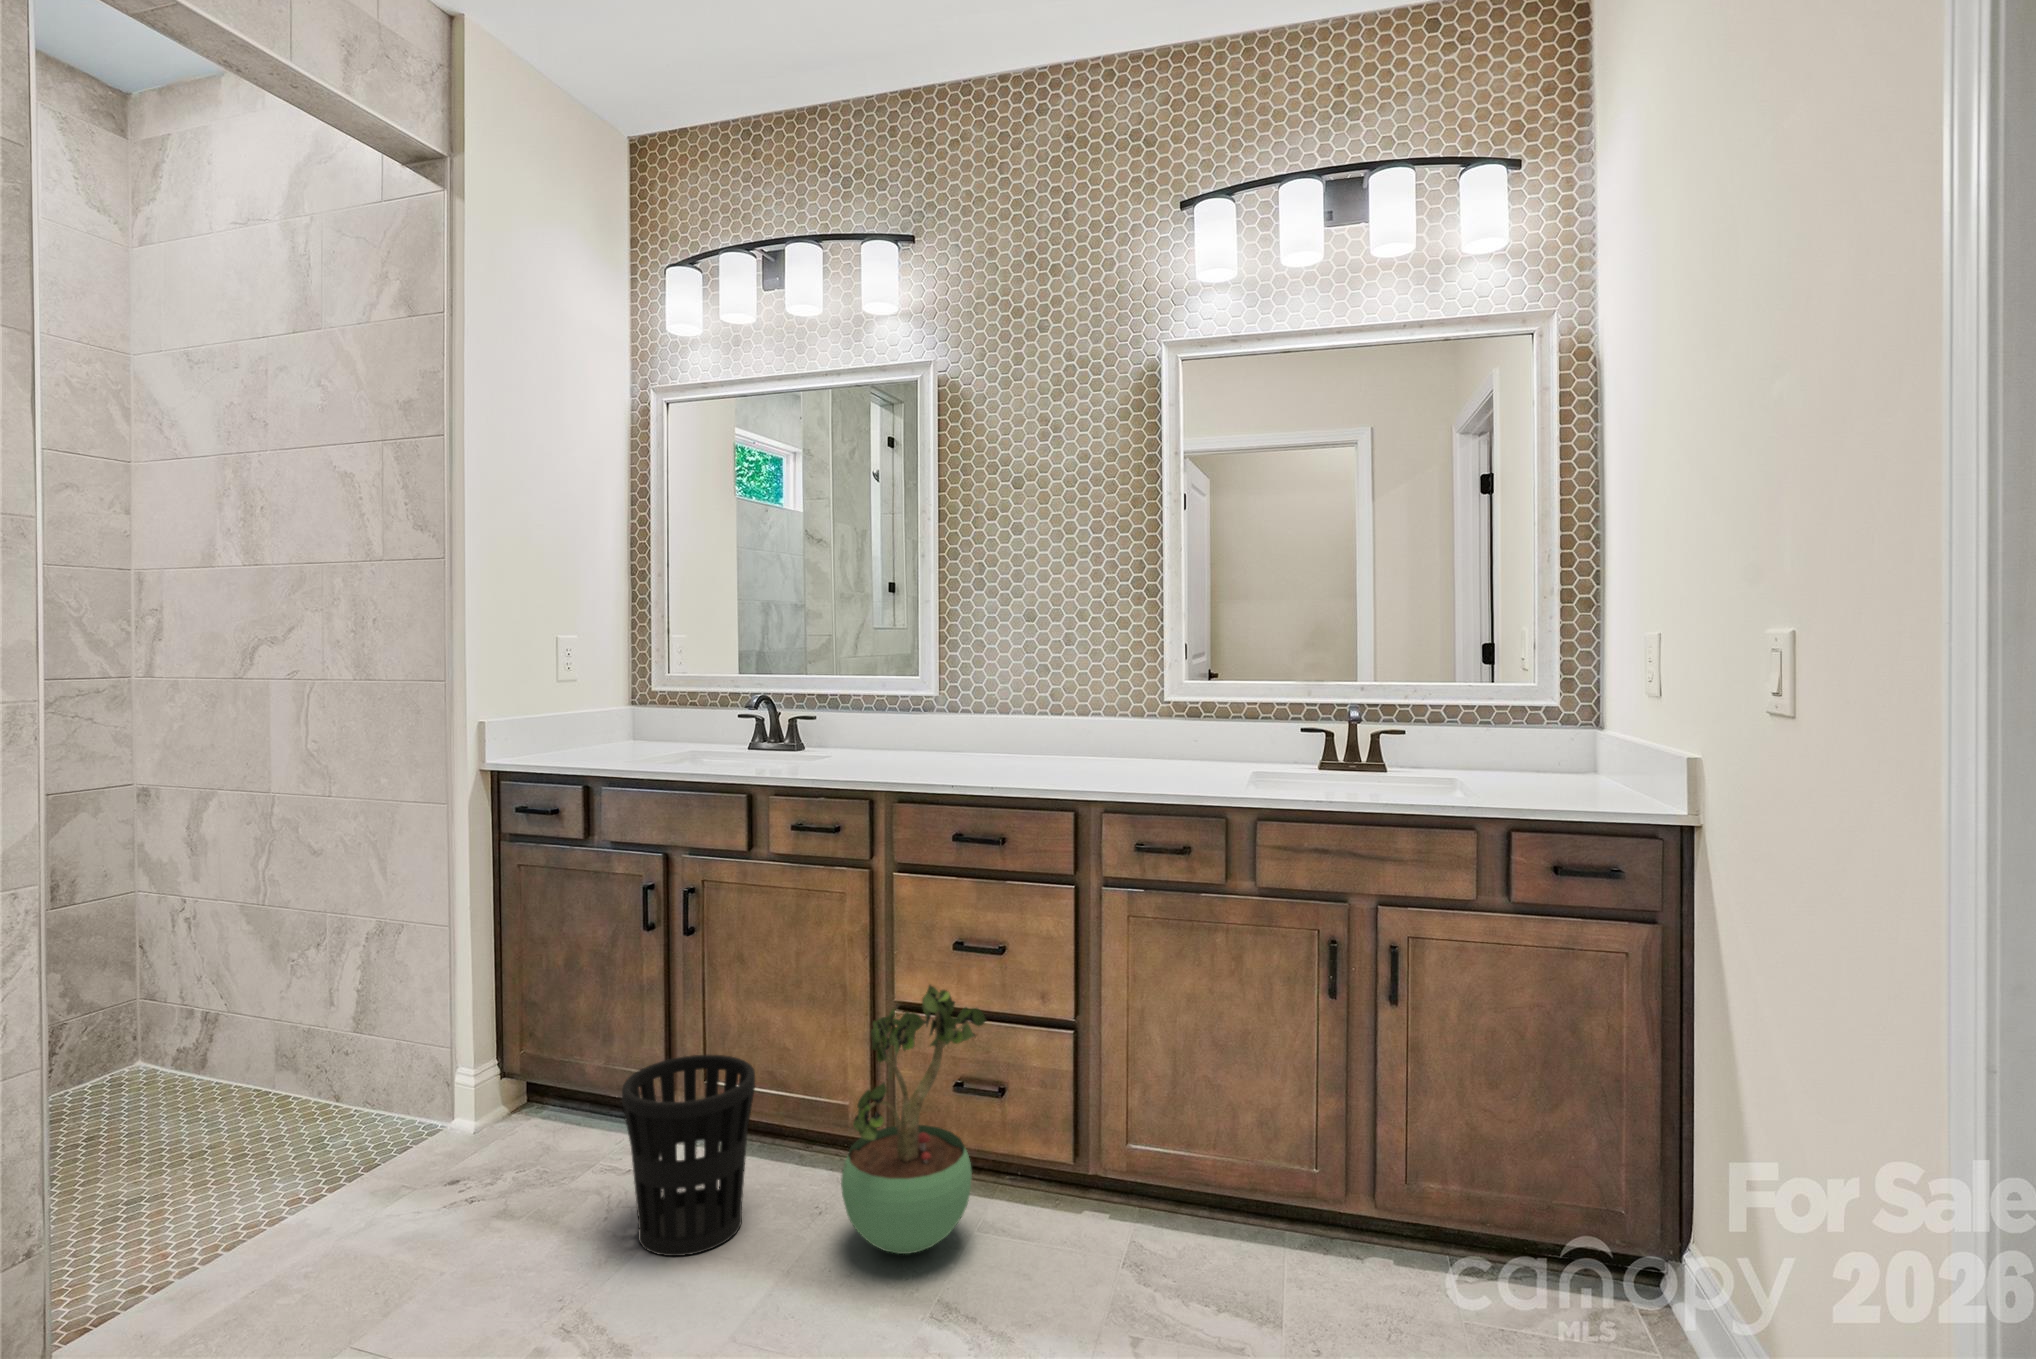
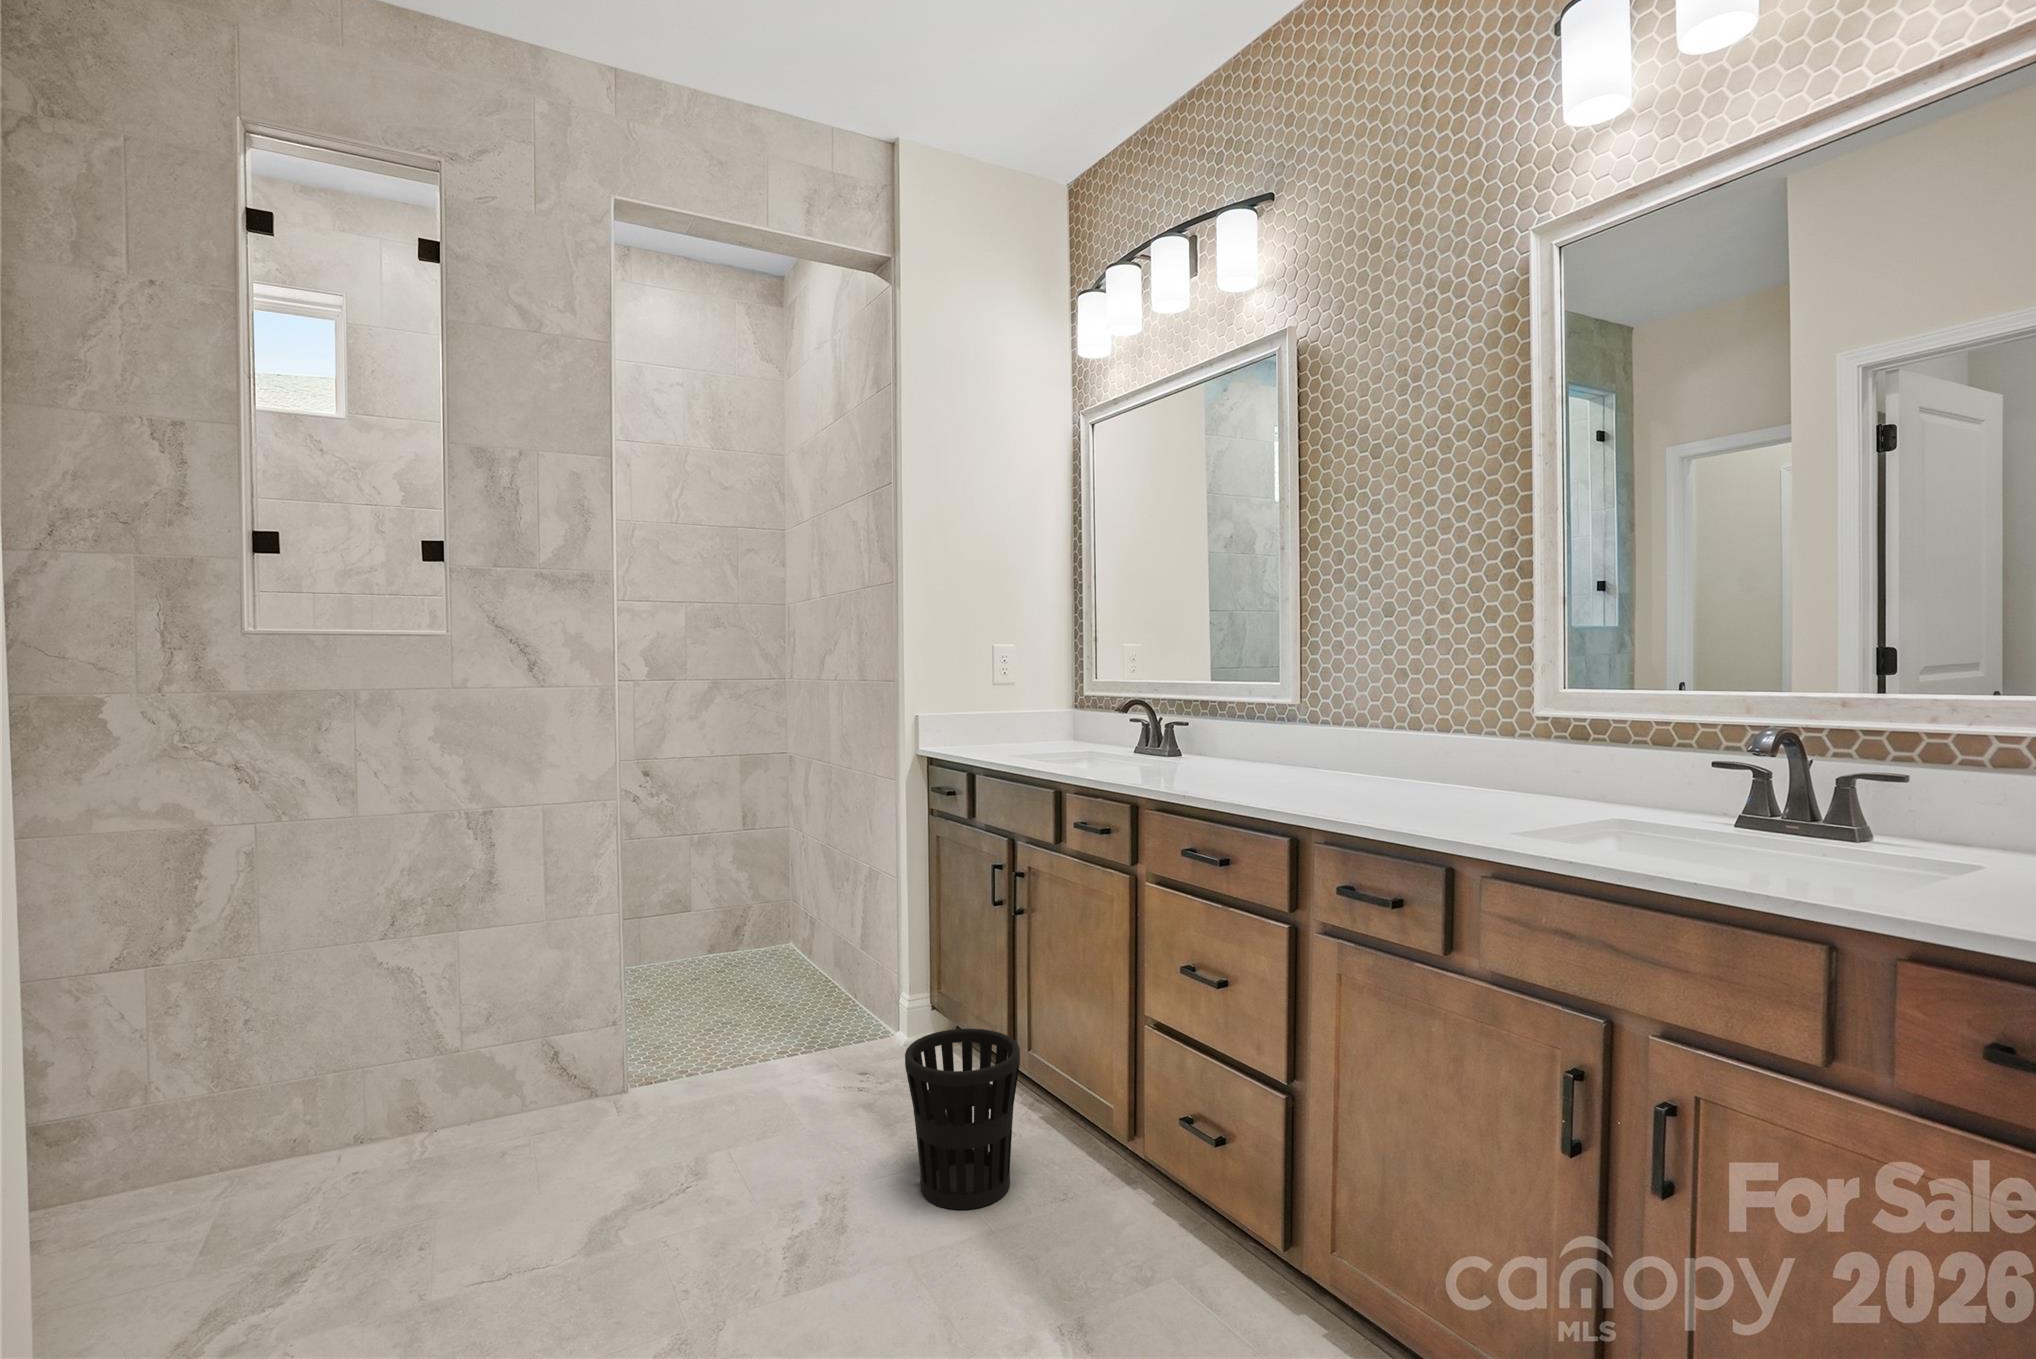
potted plant: present [841,985,986,1254] -> none [1030,1014,1203,1290]

